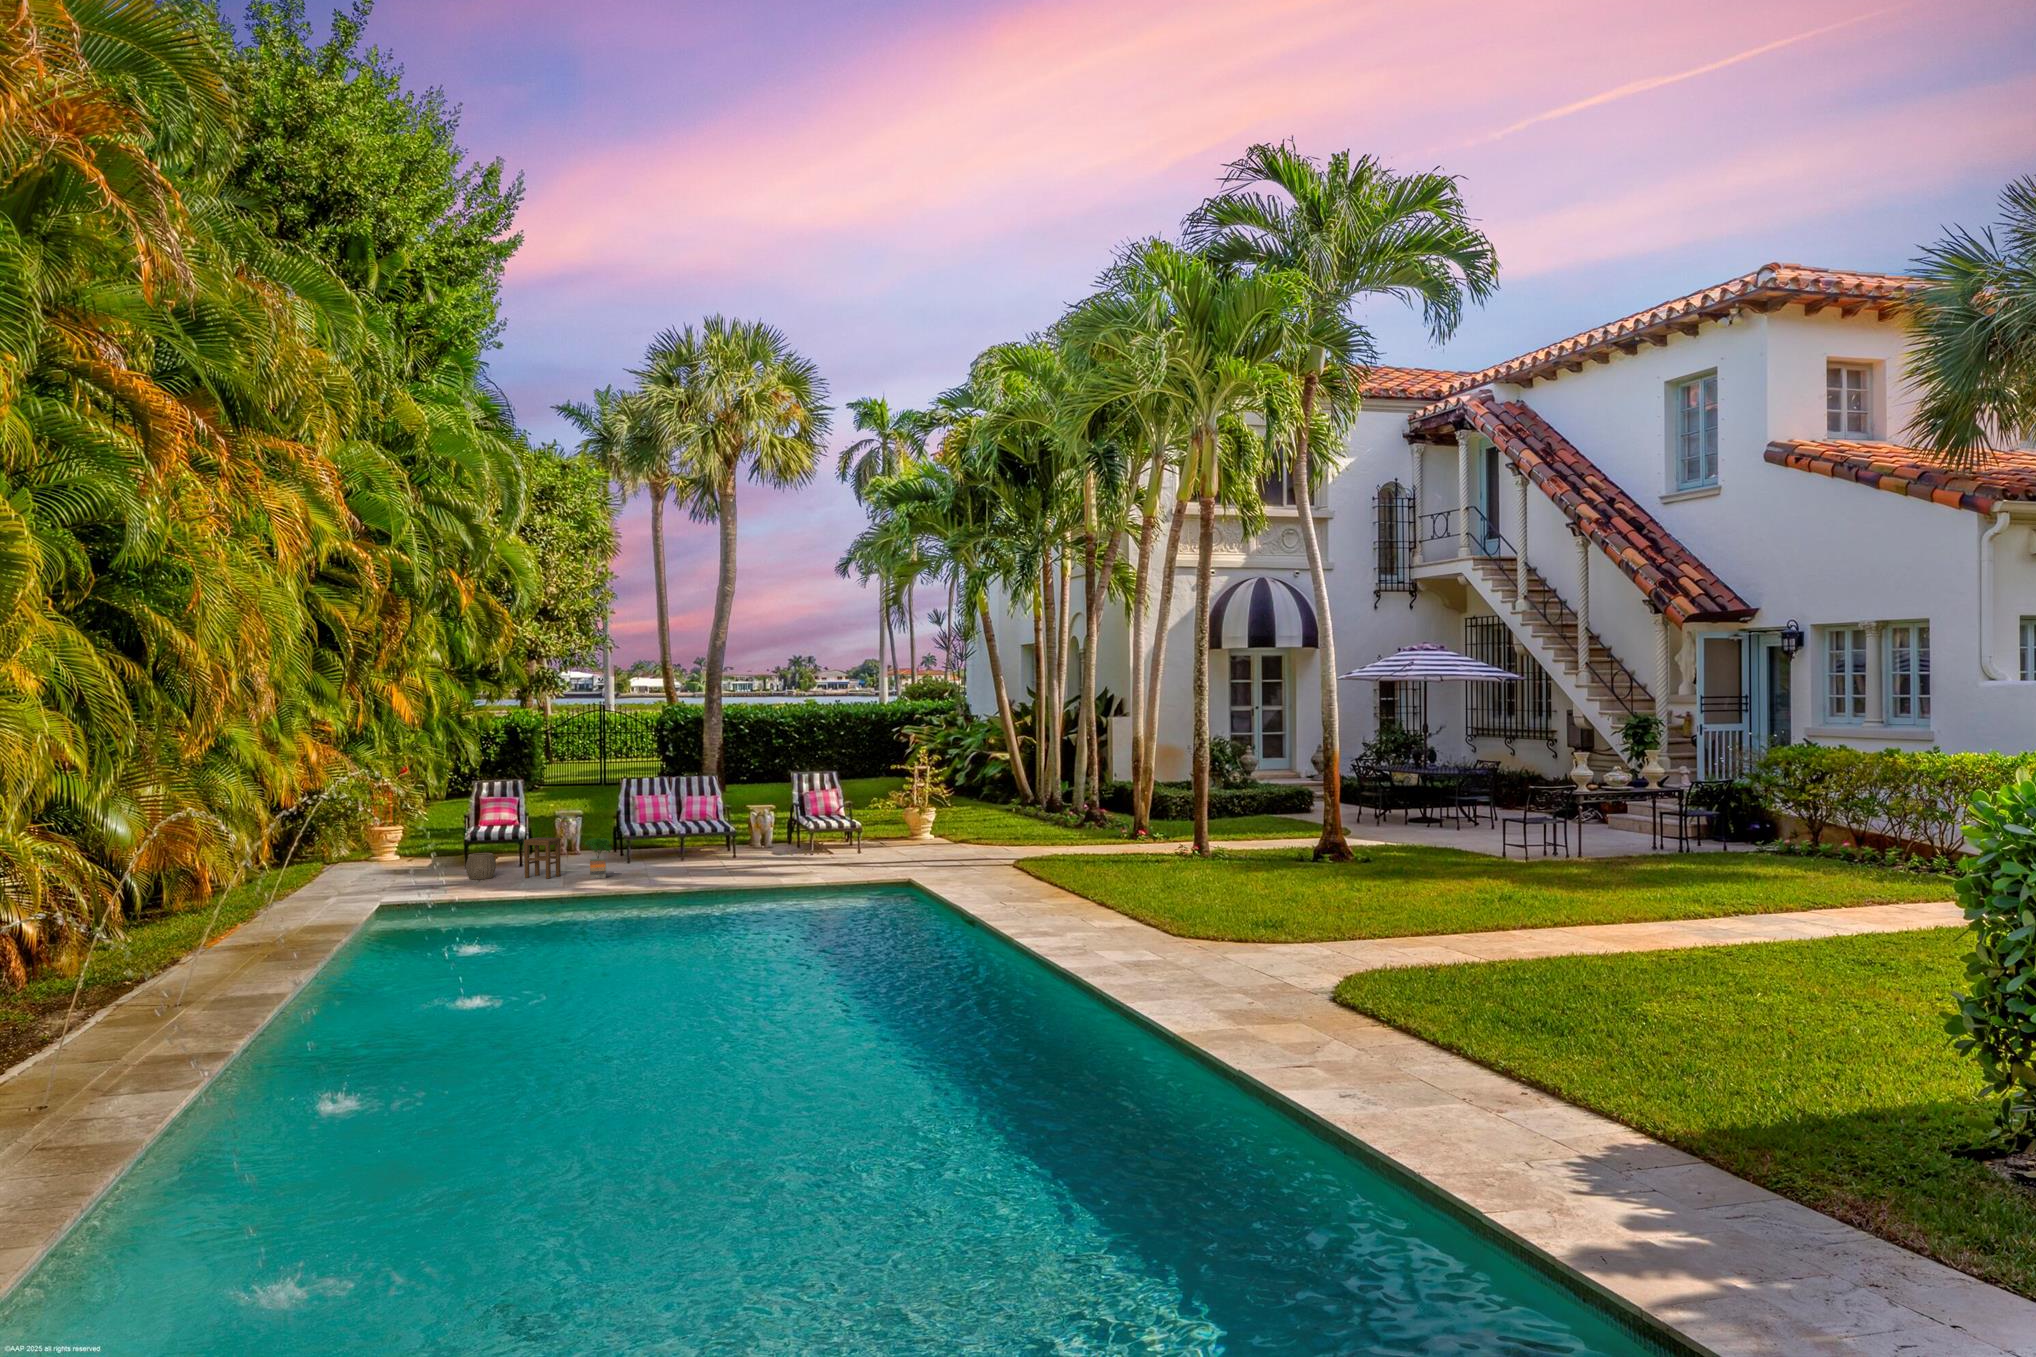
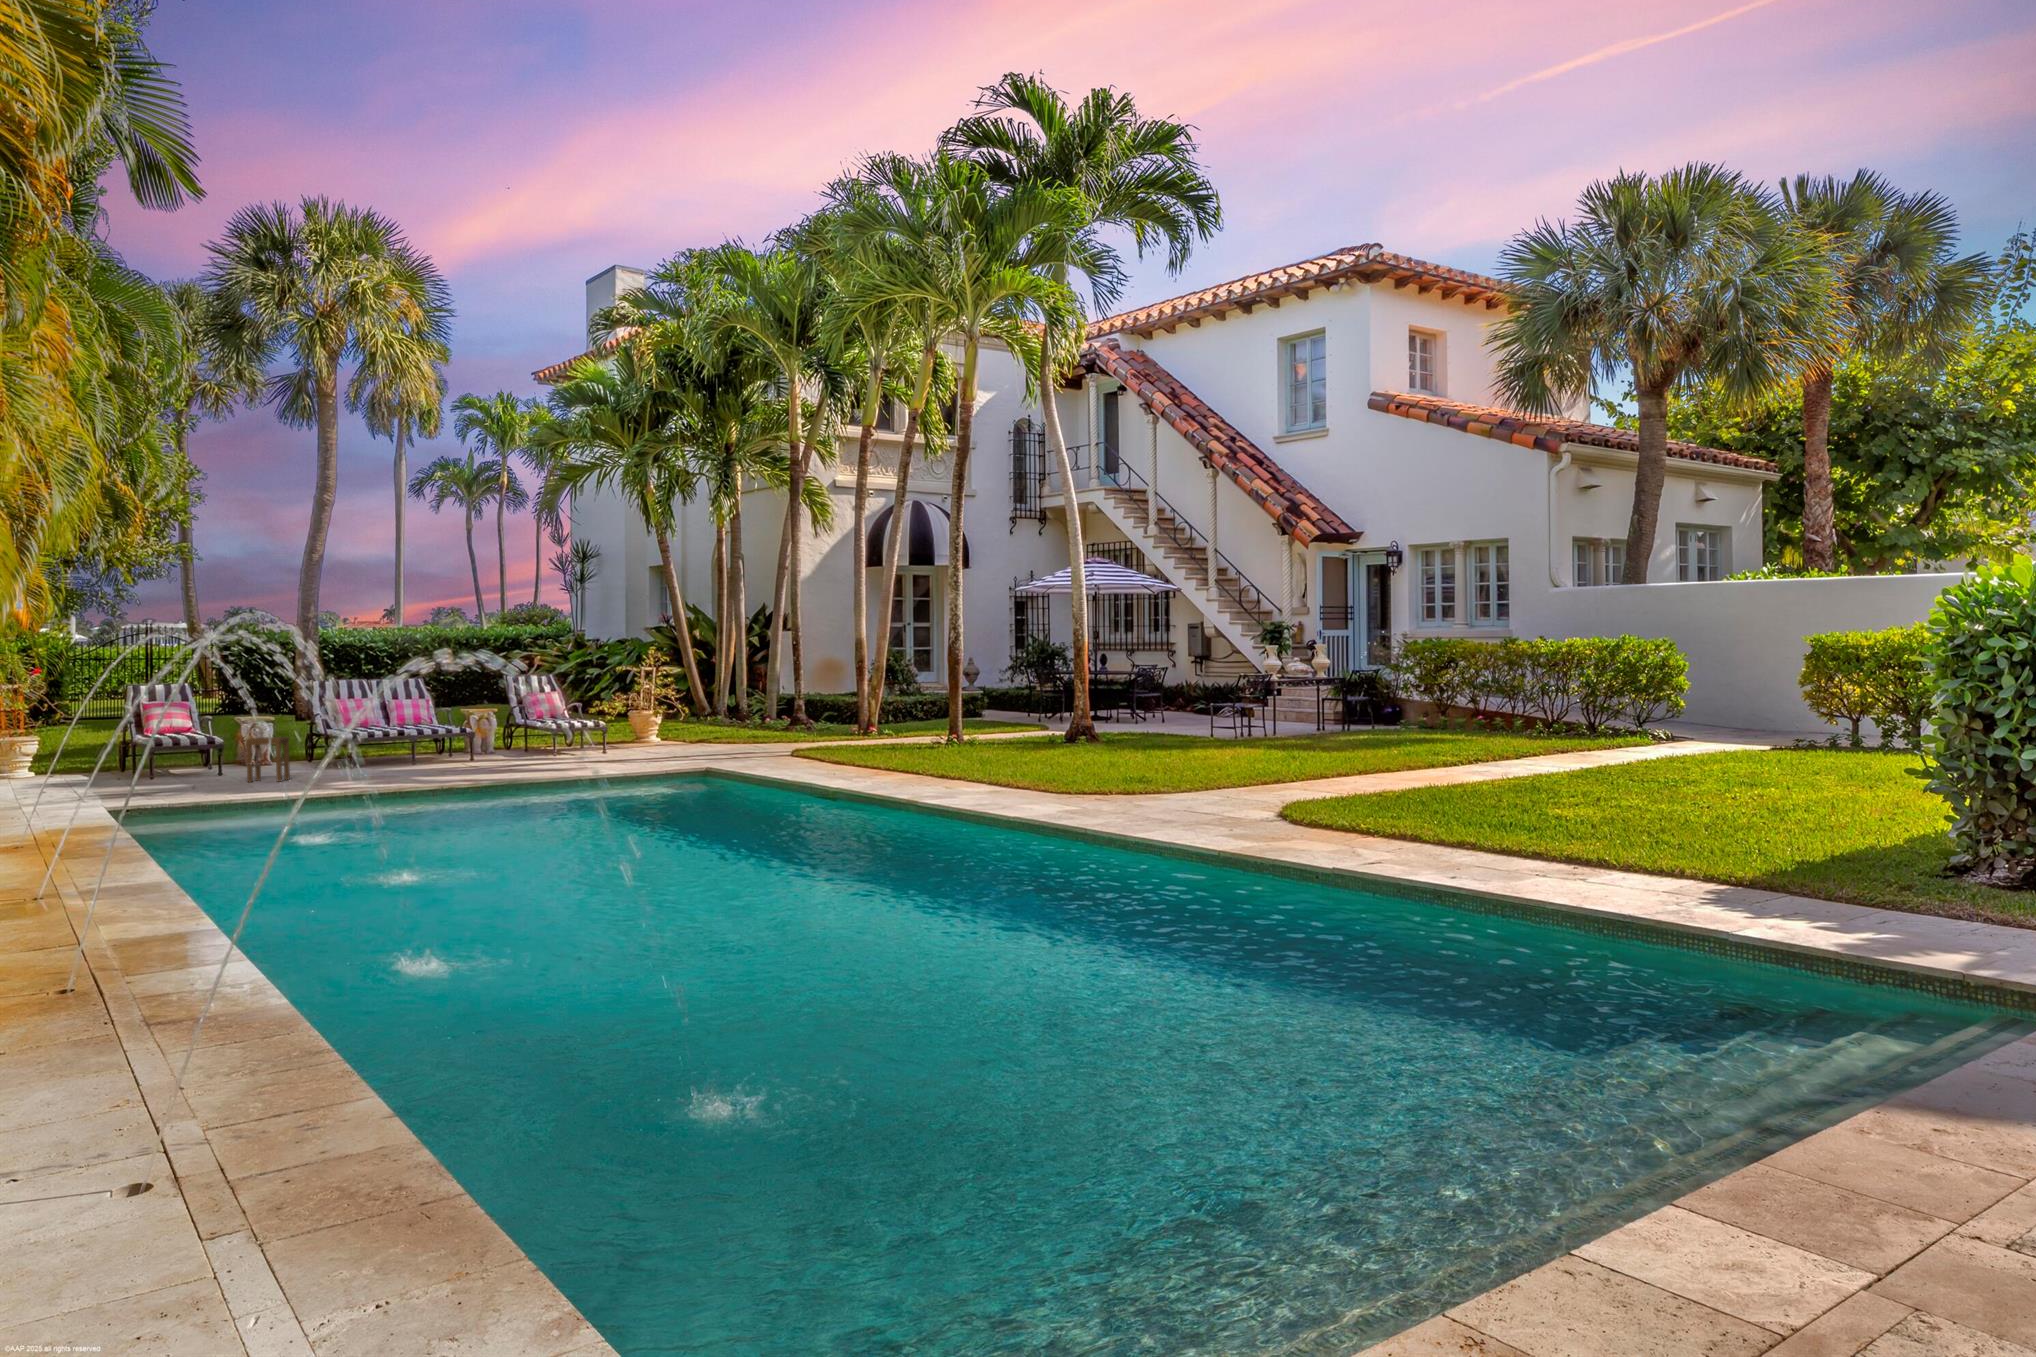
potted tree: present [585,838,612,879] -> none [323,734,358,780]
woven basket: present [466,853,496,879] -> none [170,756,209,786]

